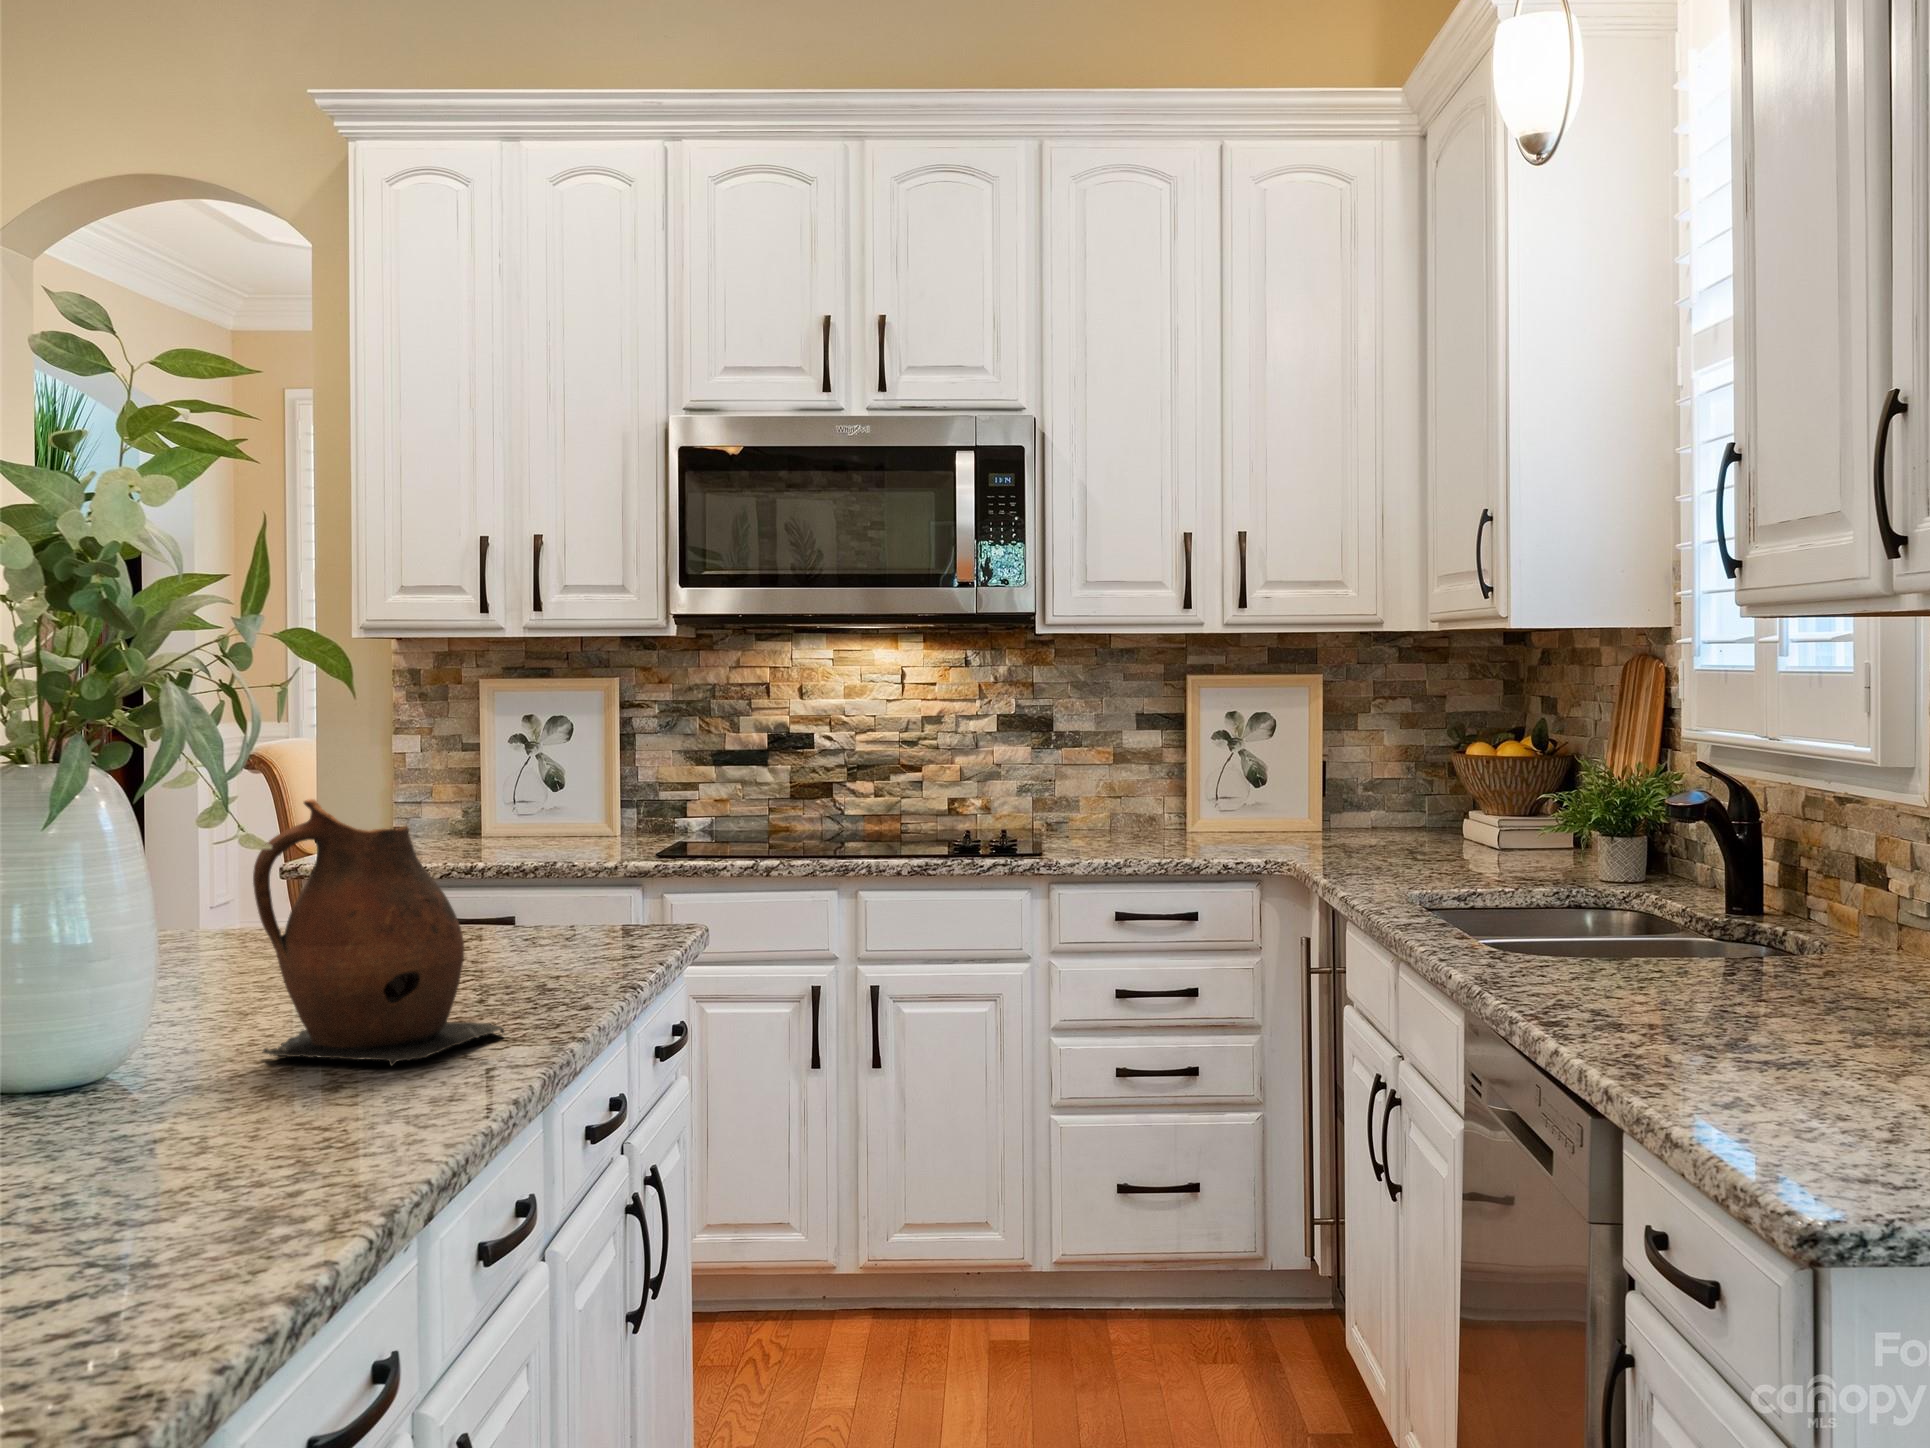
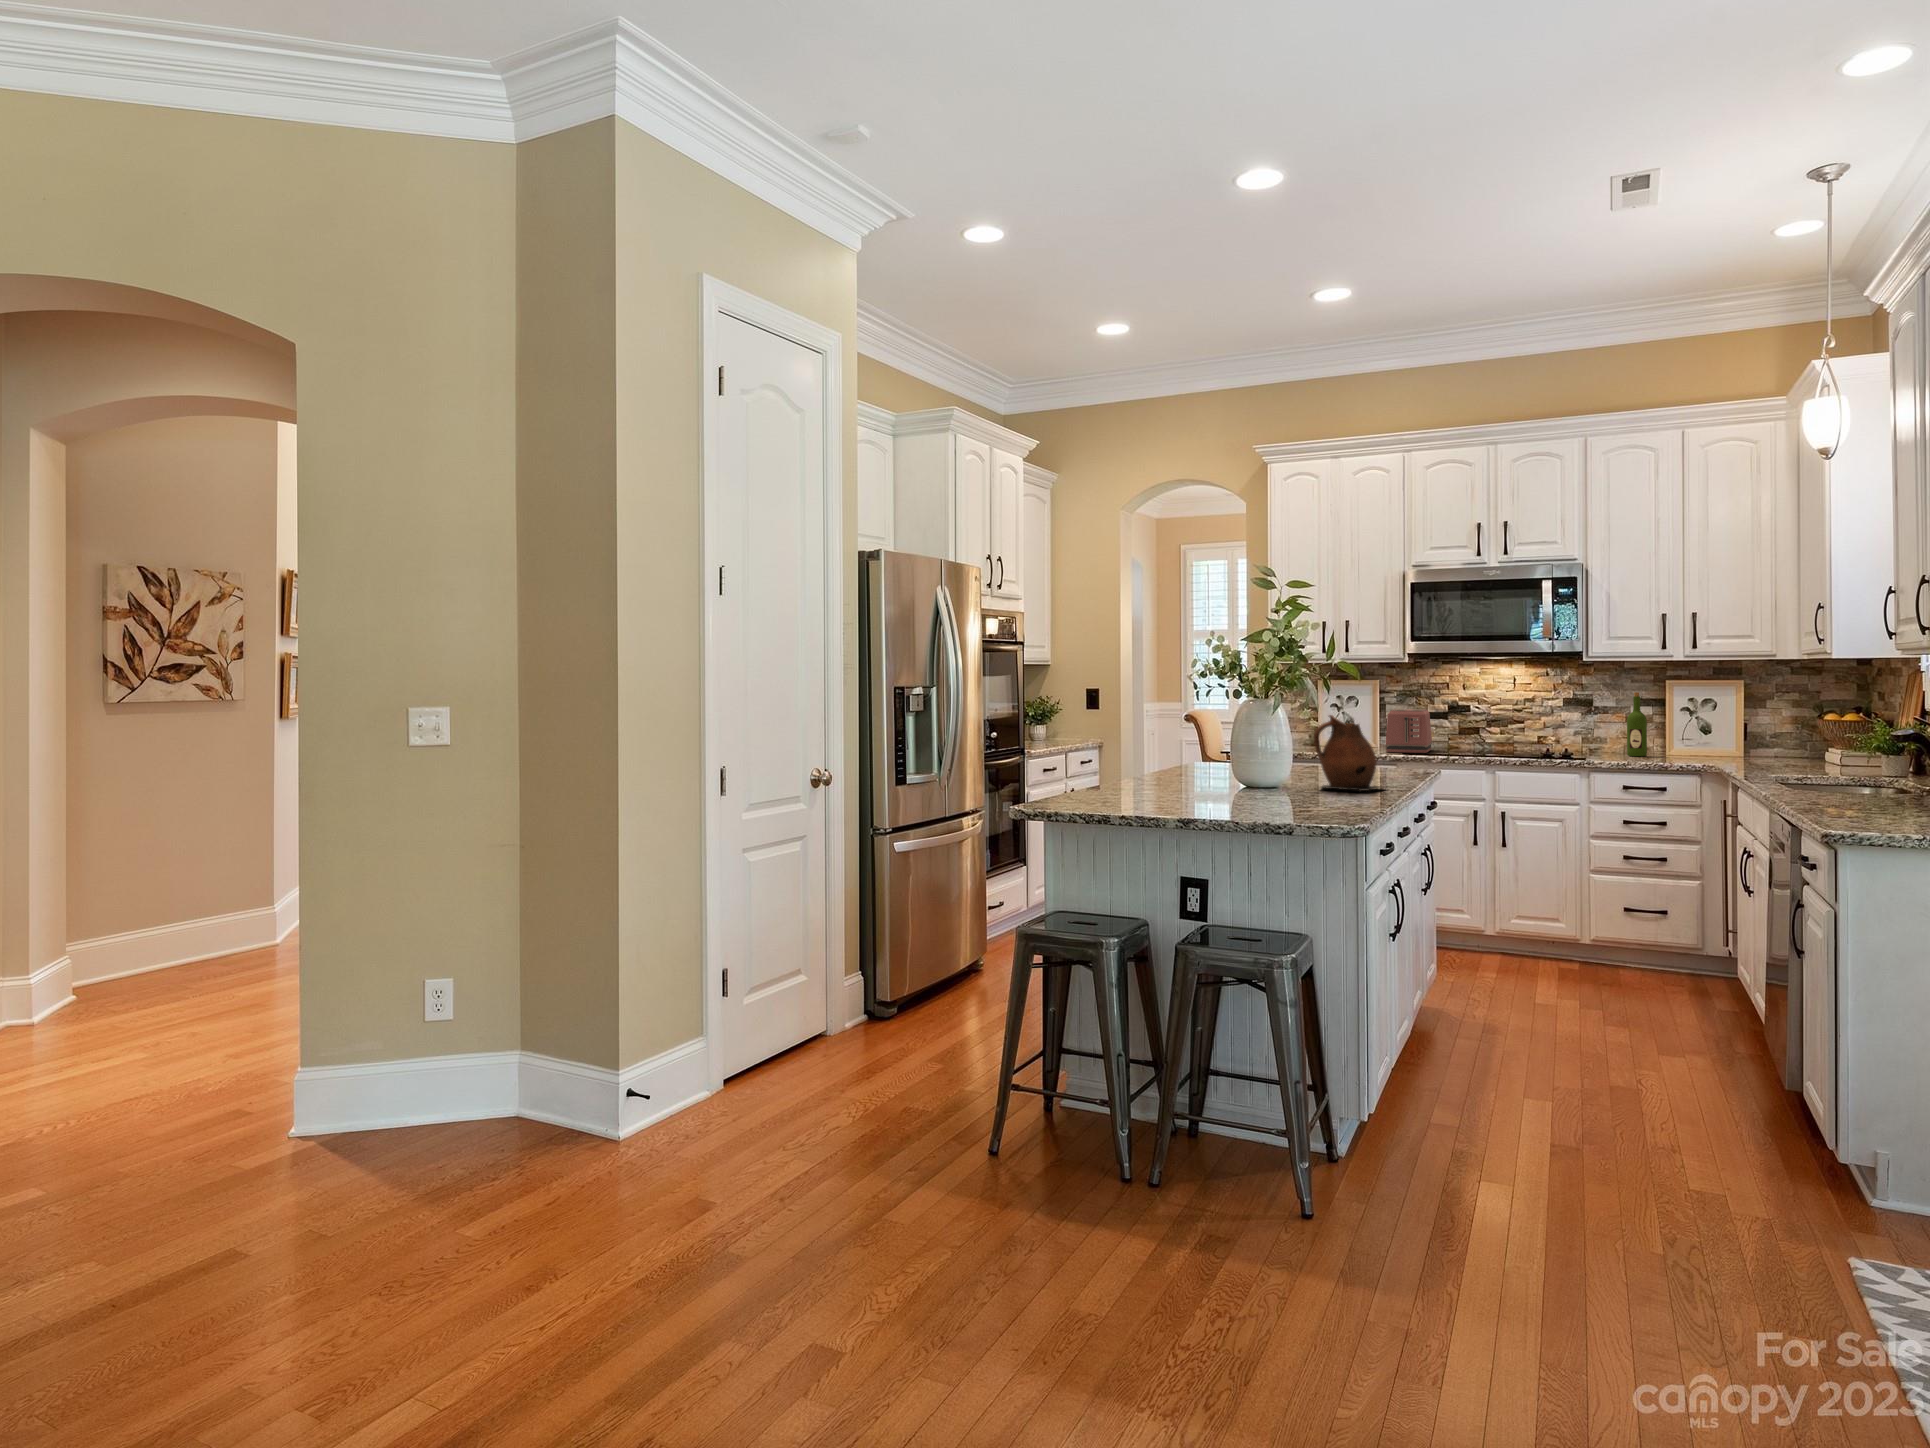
wine bottle: none [1117,701,1152,837] -> present [1627,692,1647,756]
toaster: none [626,744,734,849] -> present [1386,709,1432,753]

